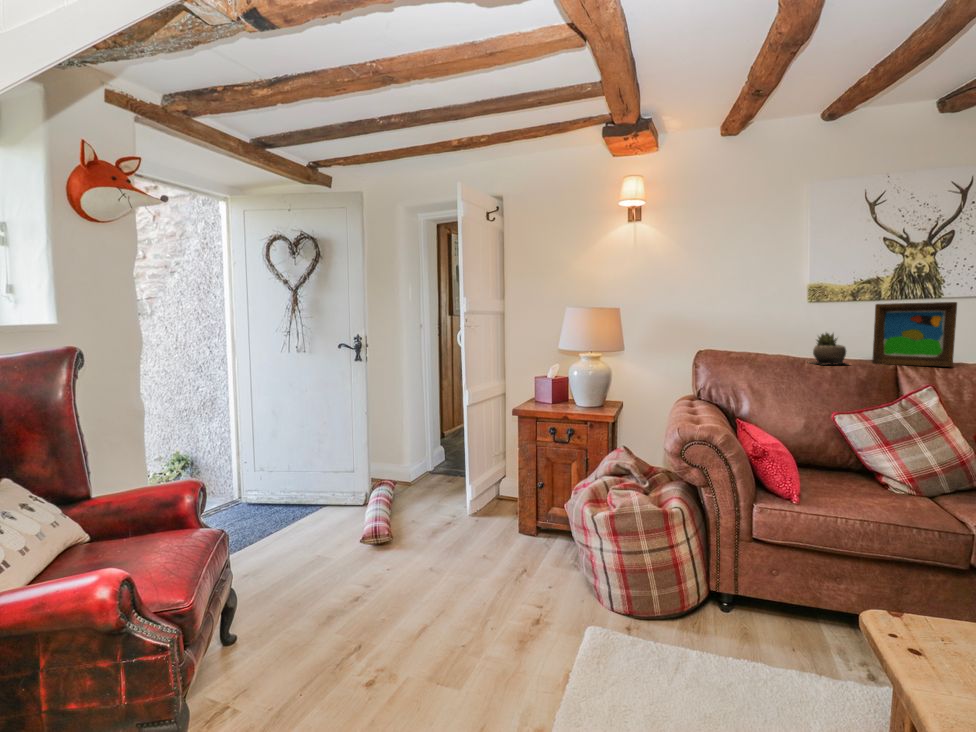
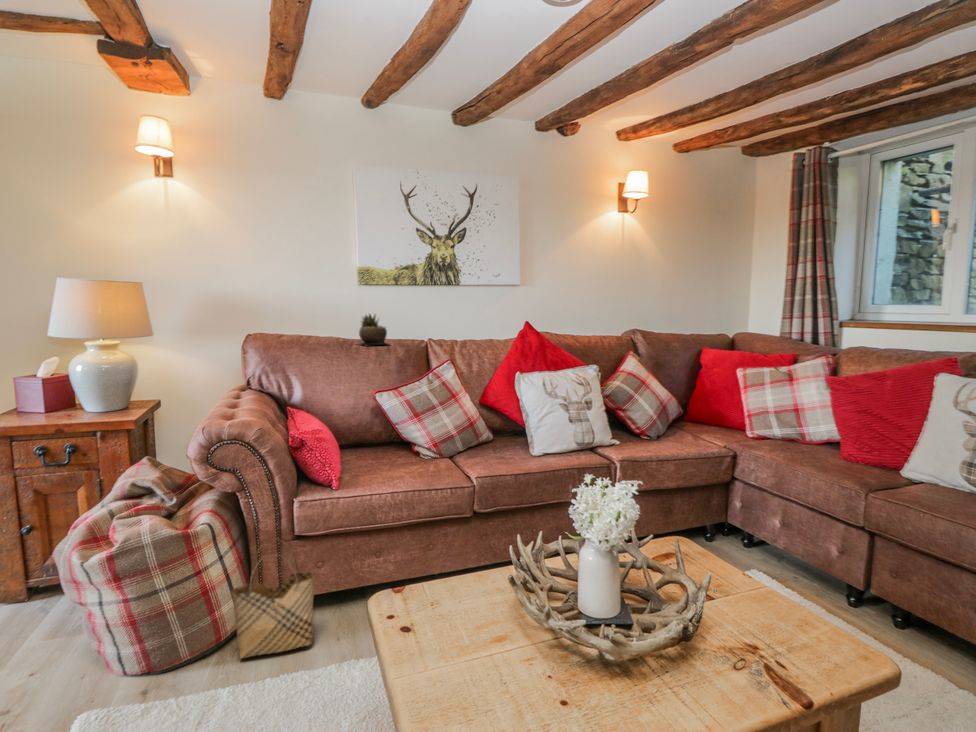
picture frame: present [872,302,957,367] -> none [408,287,465,344]
woven basket: none [697,535,773,644] -> present [231,539,315,659]

